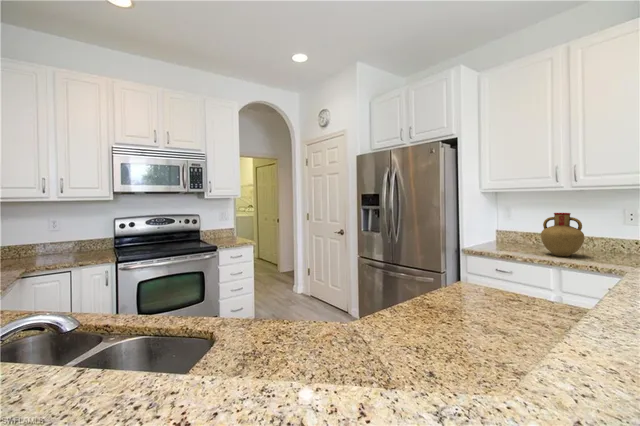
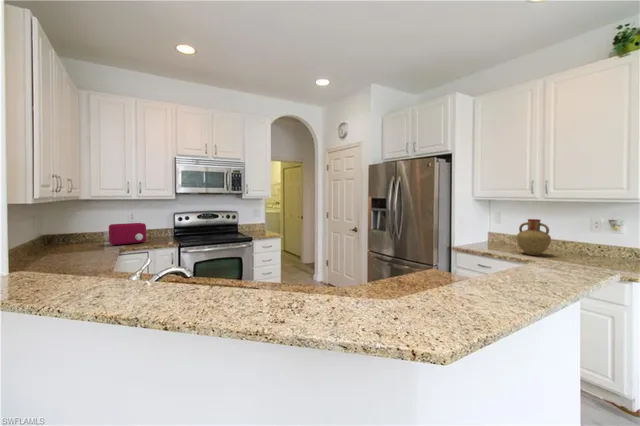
toaster: none [14,232,72,265] -> present [109,223,146,246]

